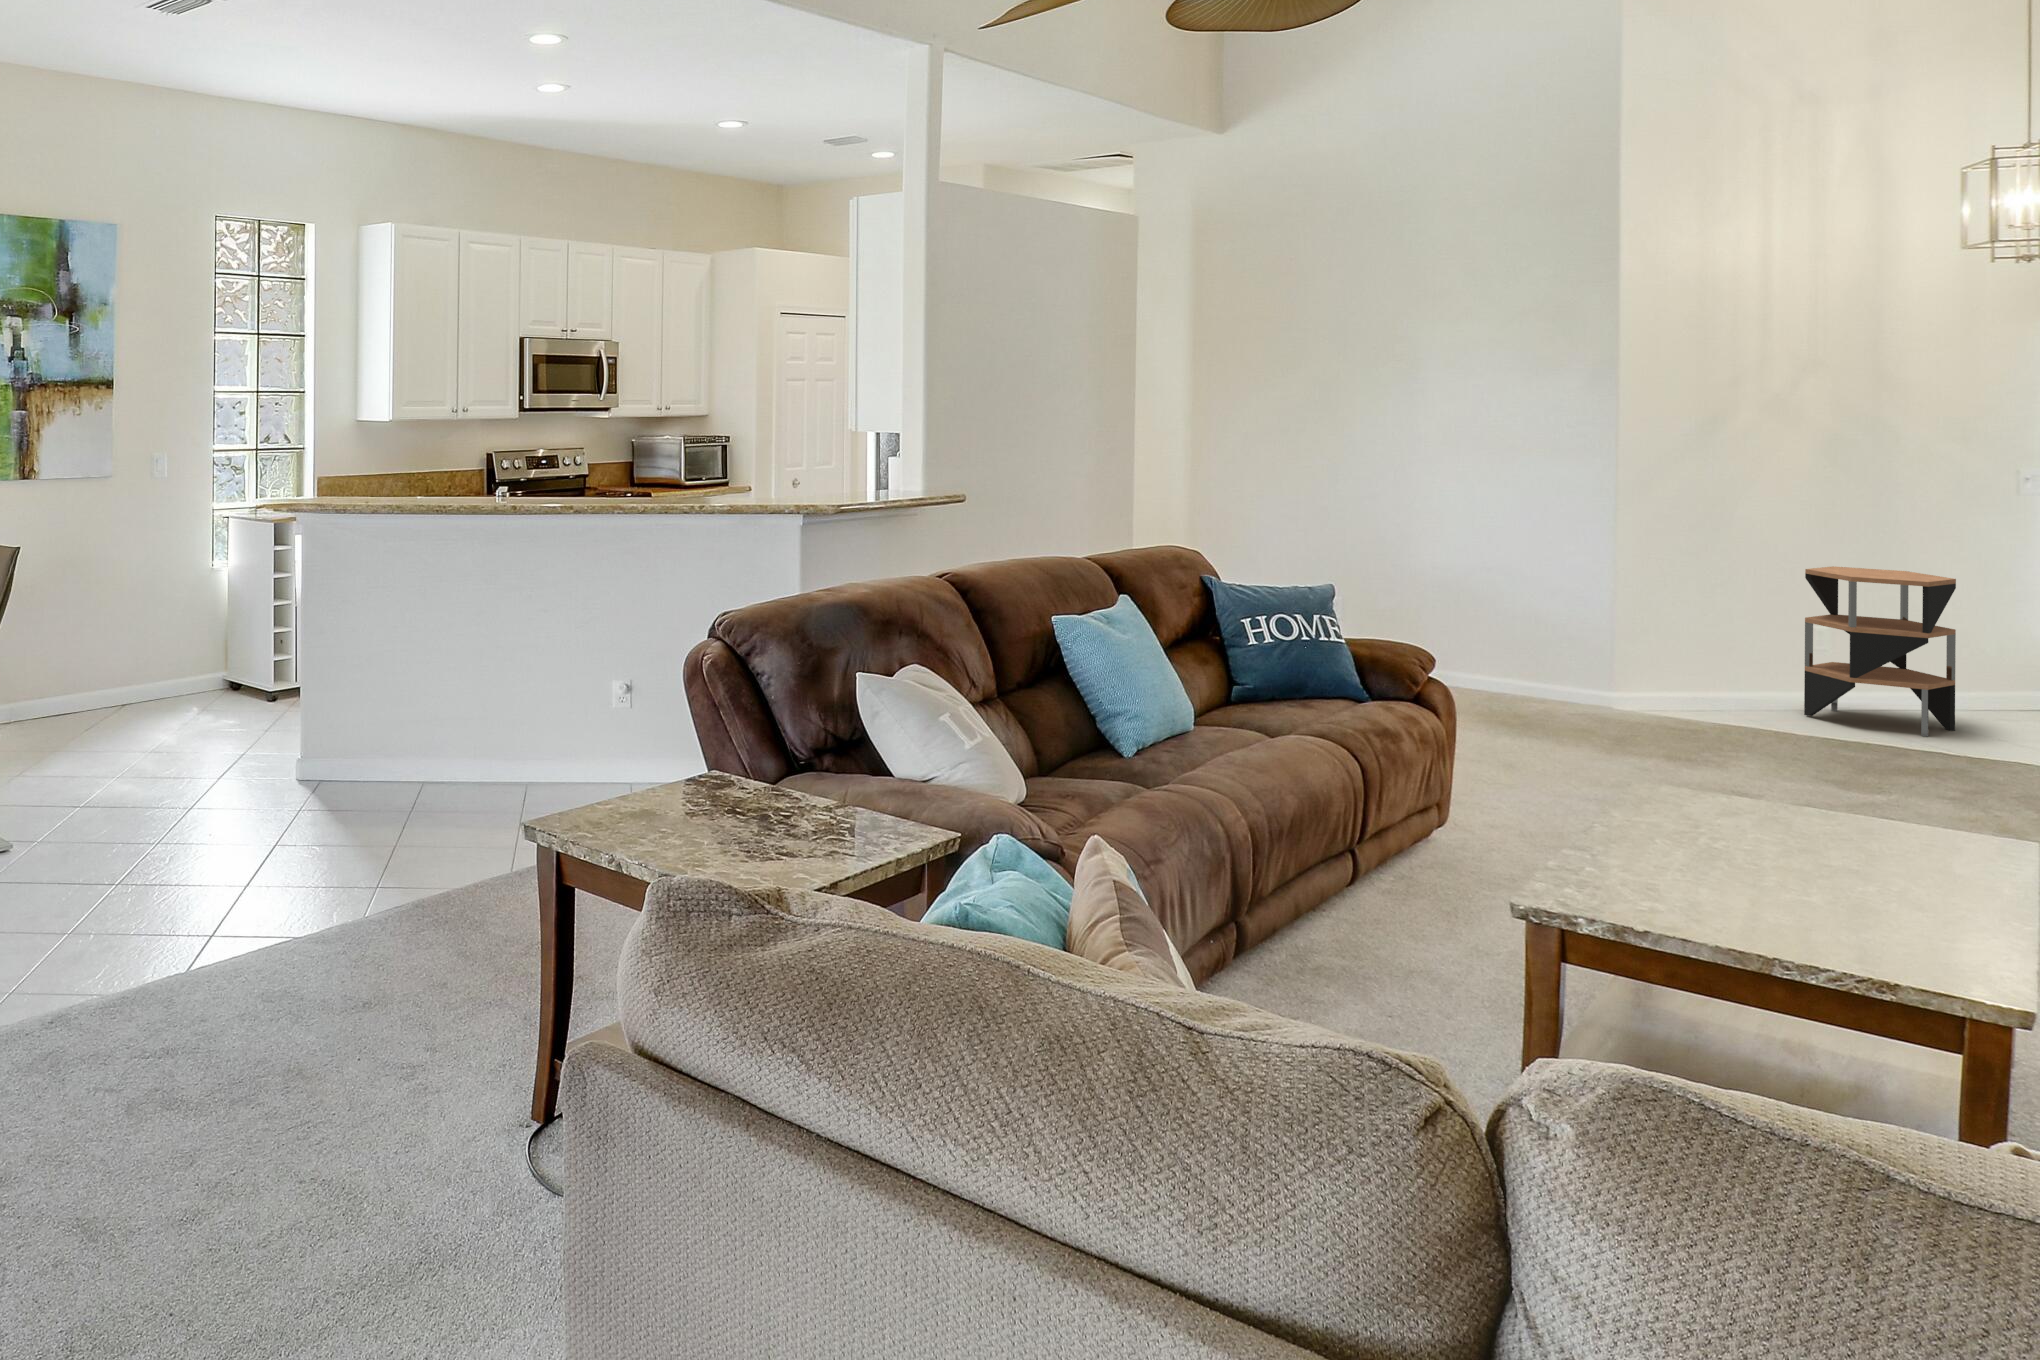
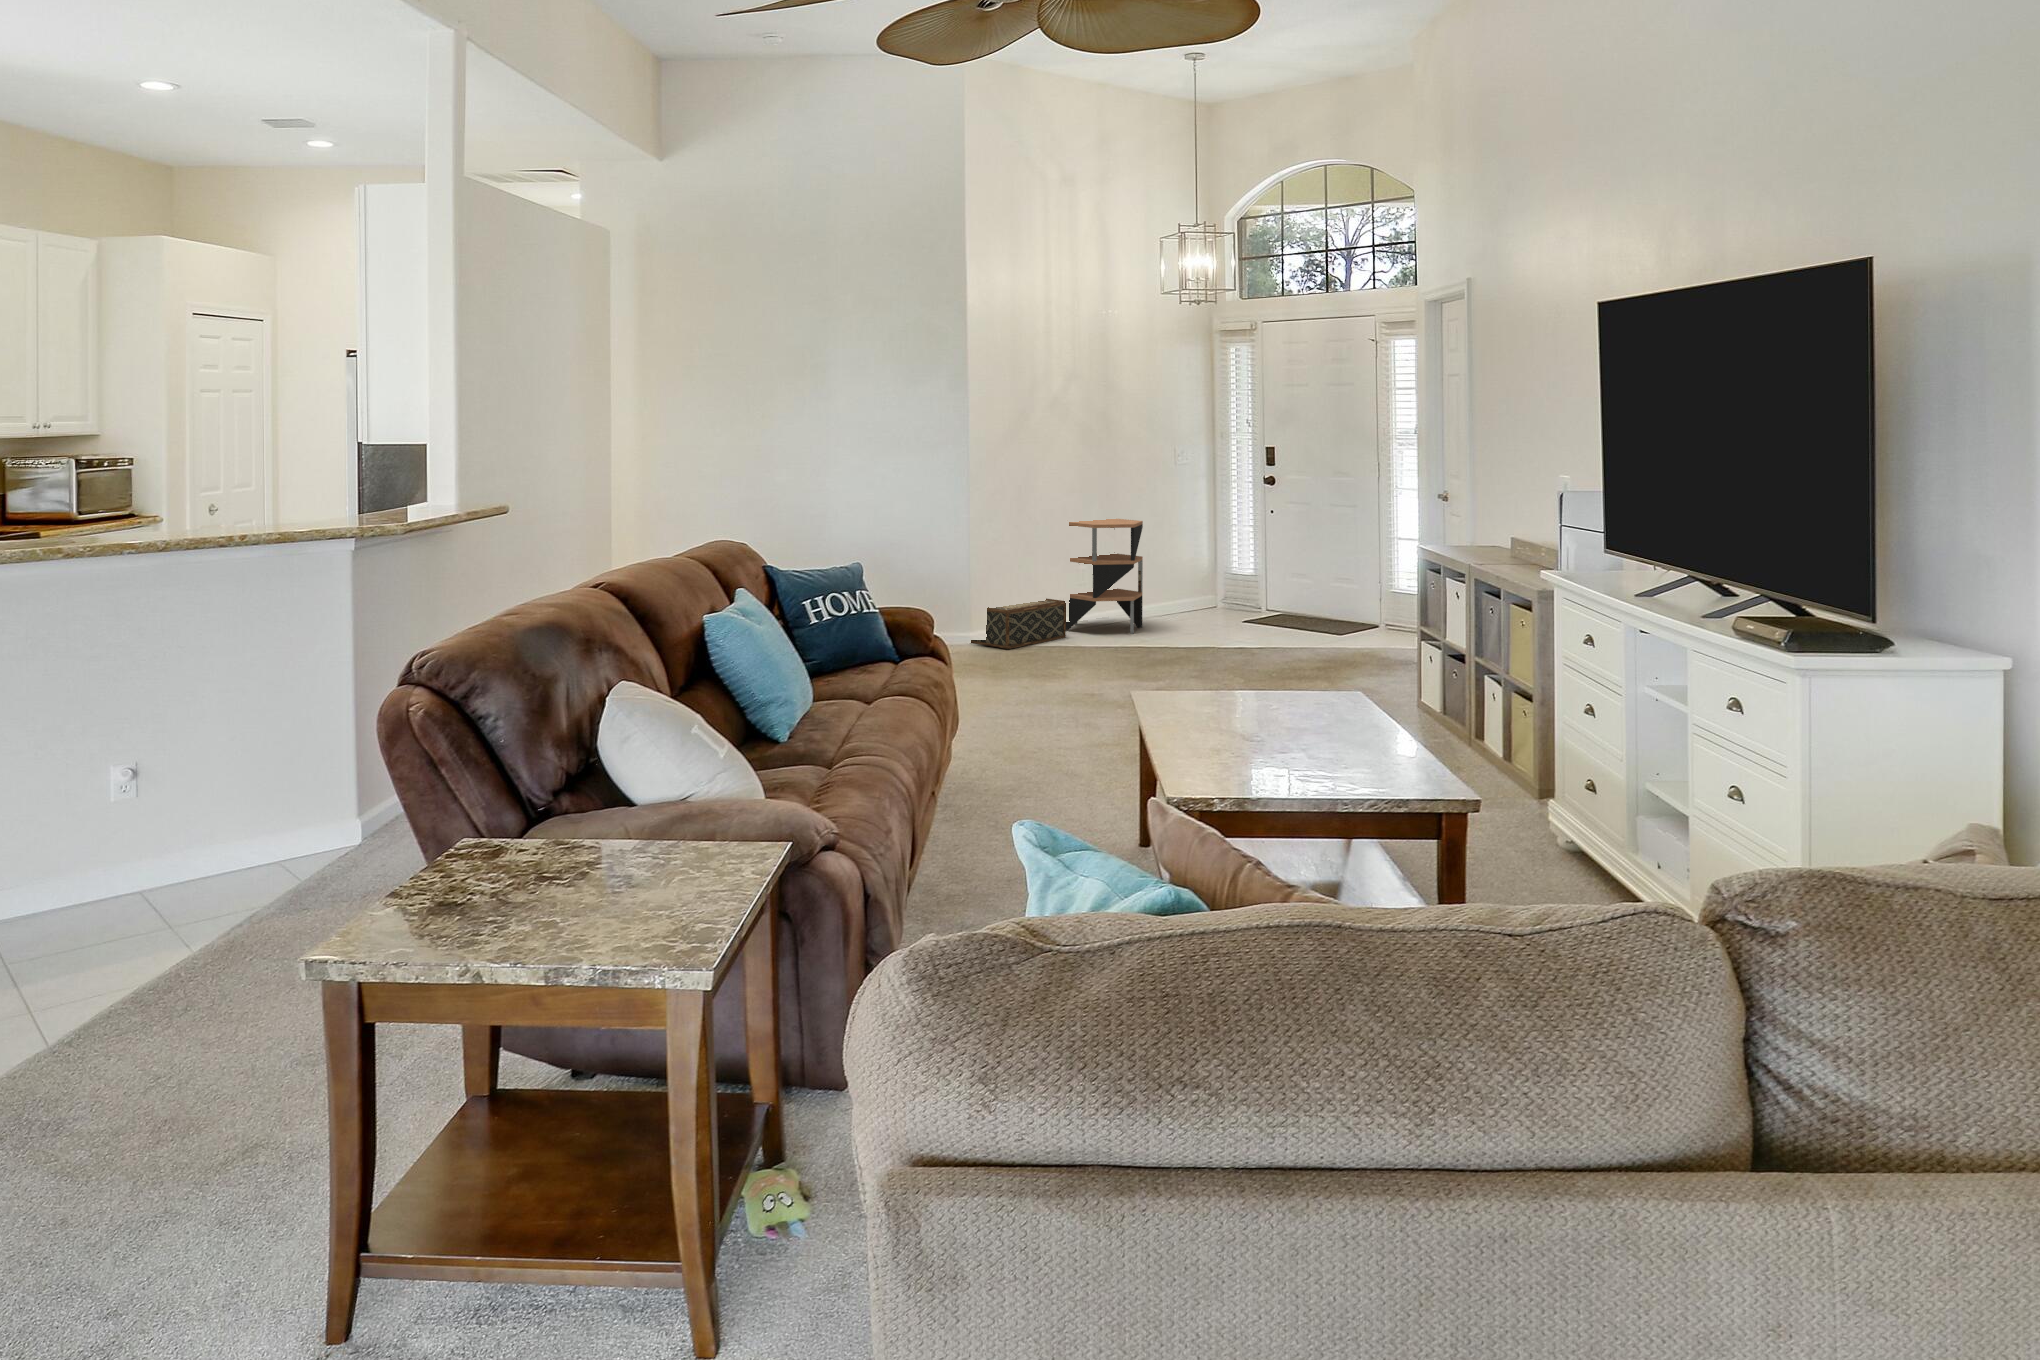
woven basket: none [1625,662,1797,726] -> present [971,598,1066,649]

